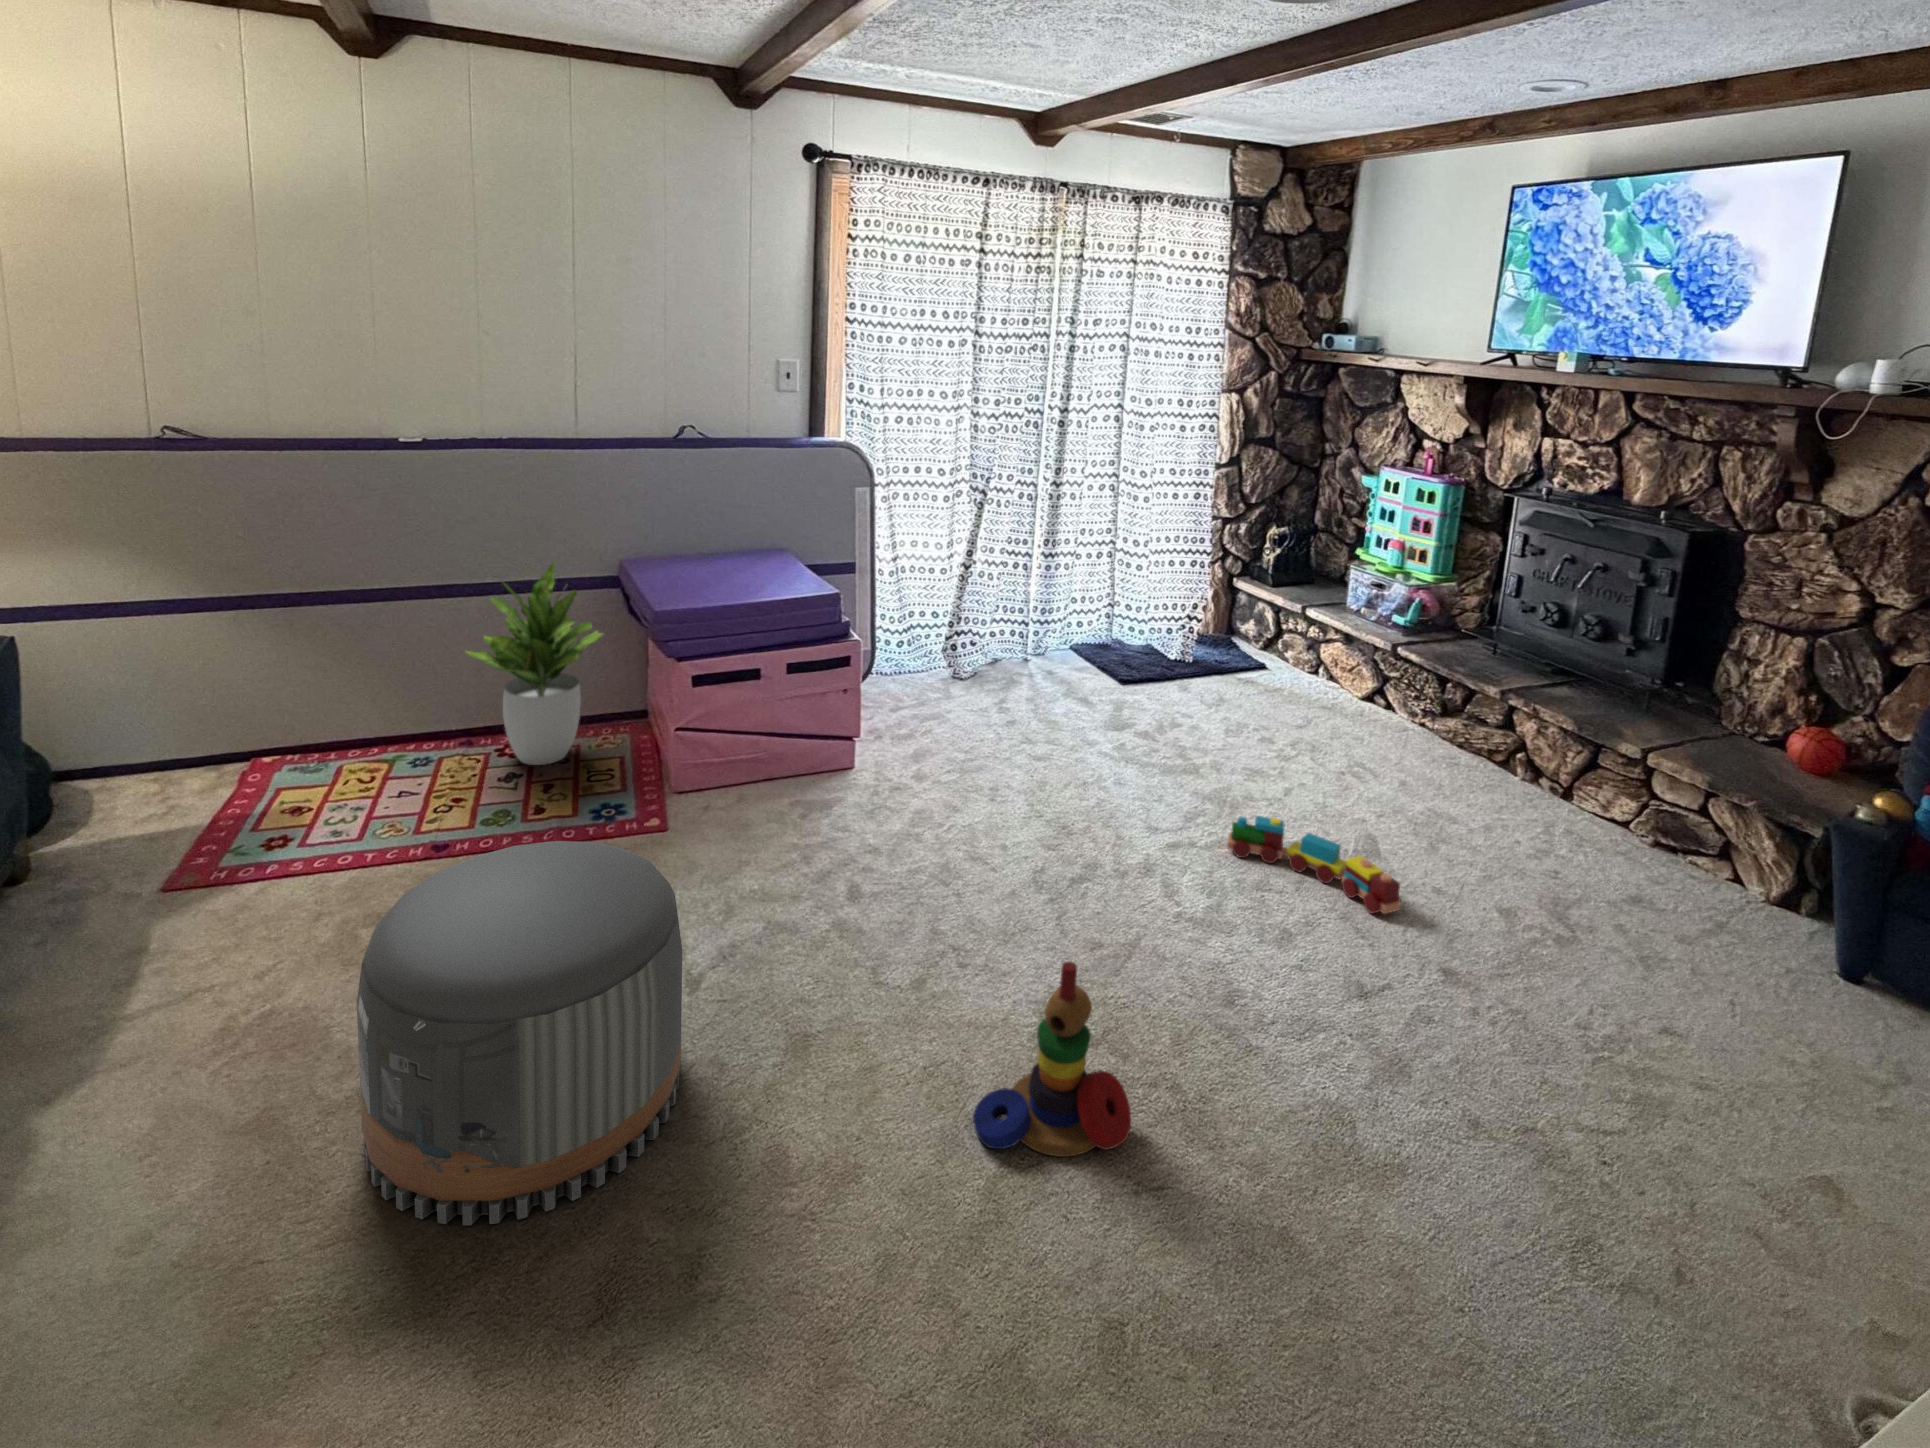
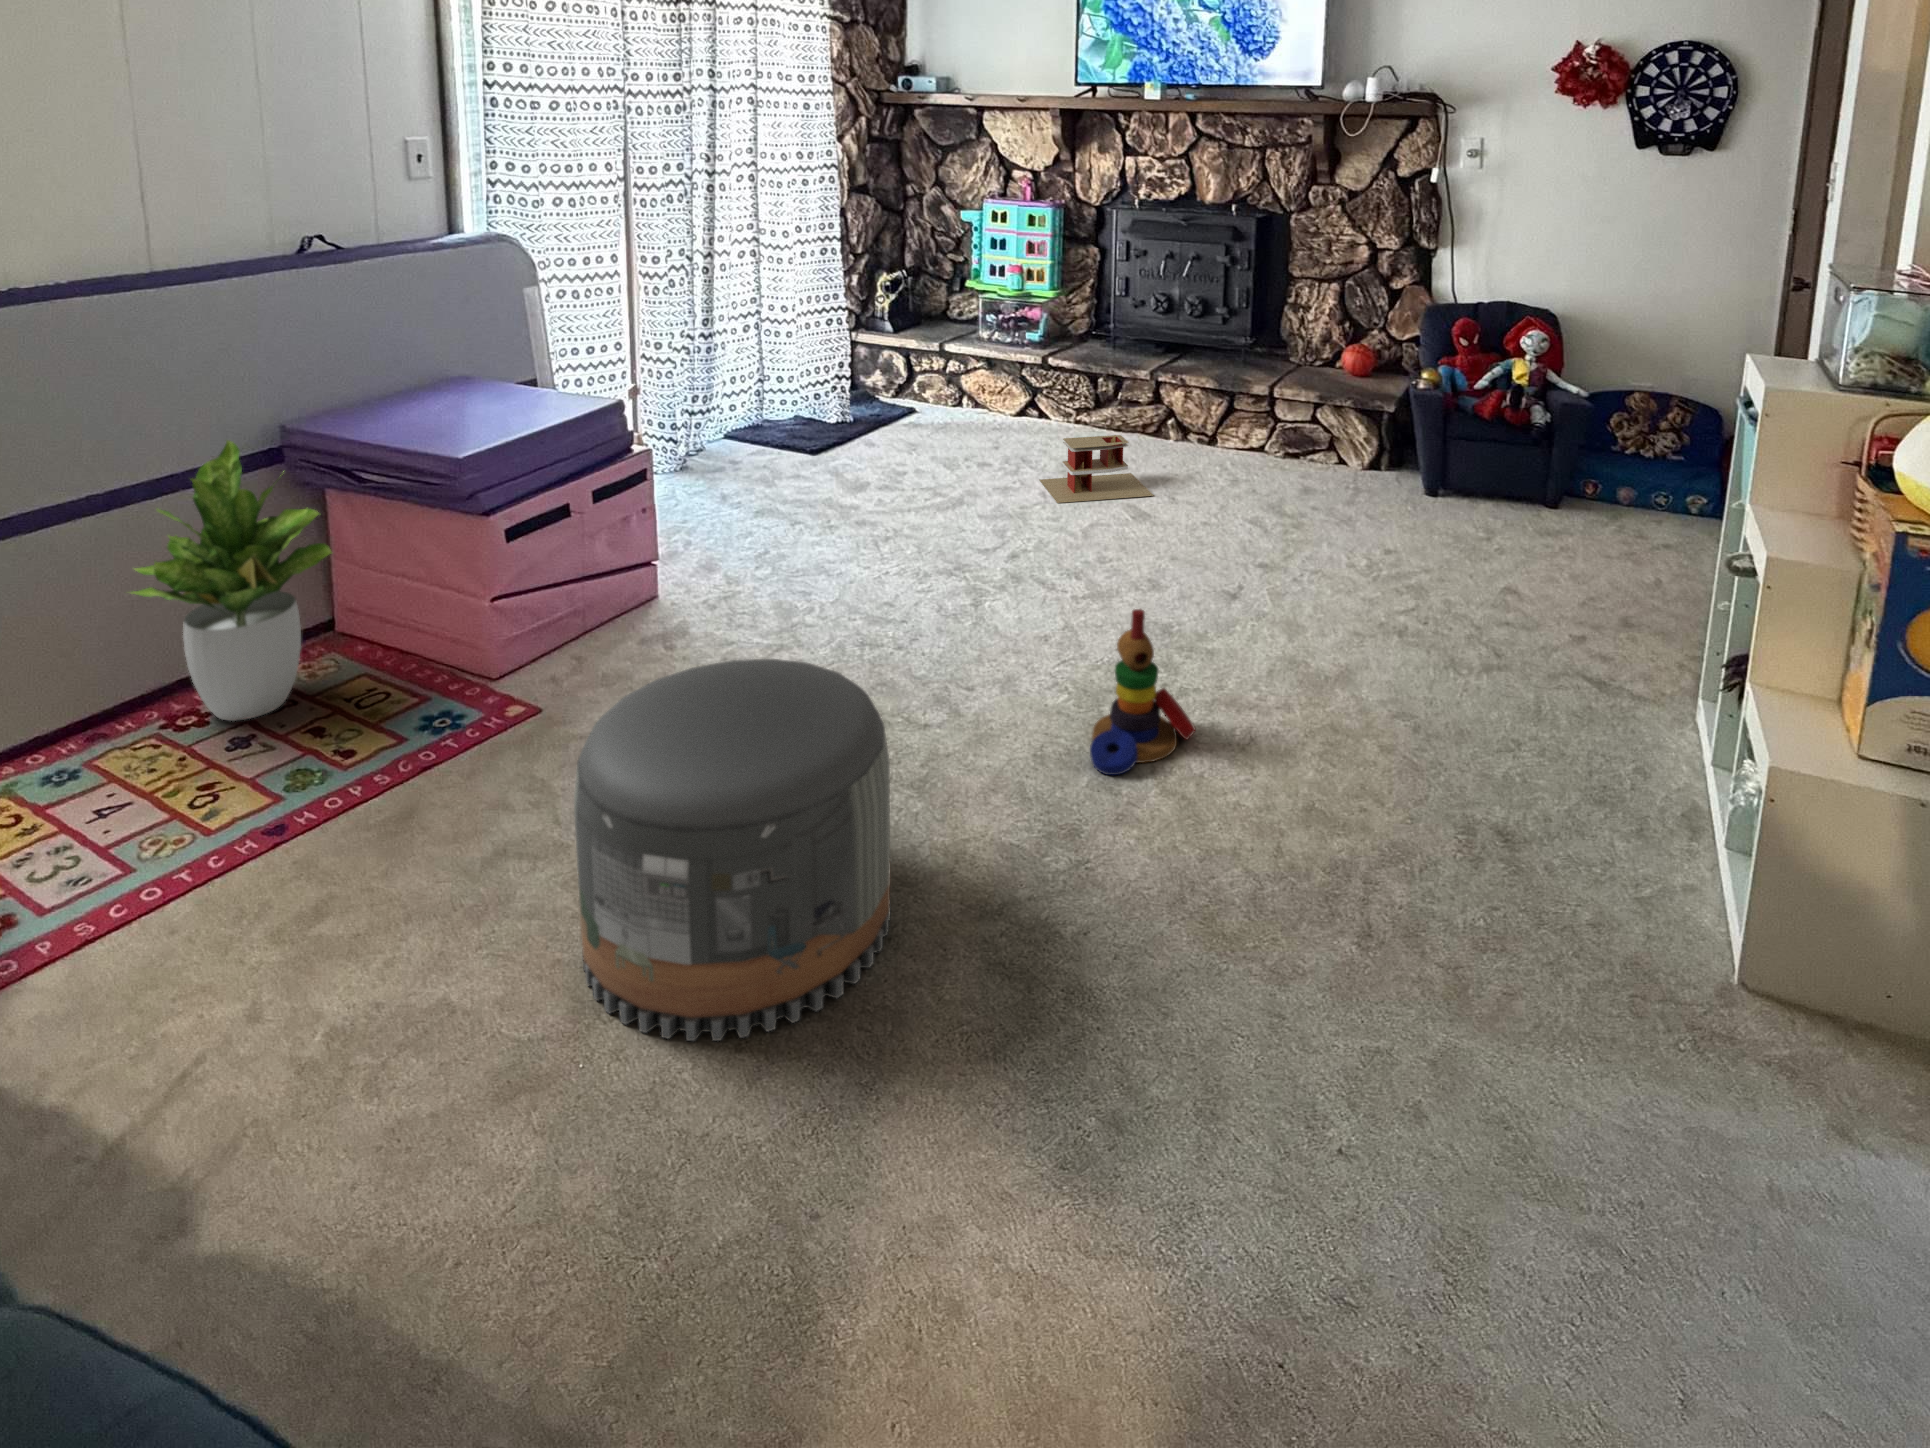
toy house: none [1298,738,1422,836] -> present [1040,435,1154,503]
toy train: present [1227,816,1401,914] -> none [1040,507,1194,552]

